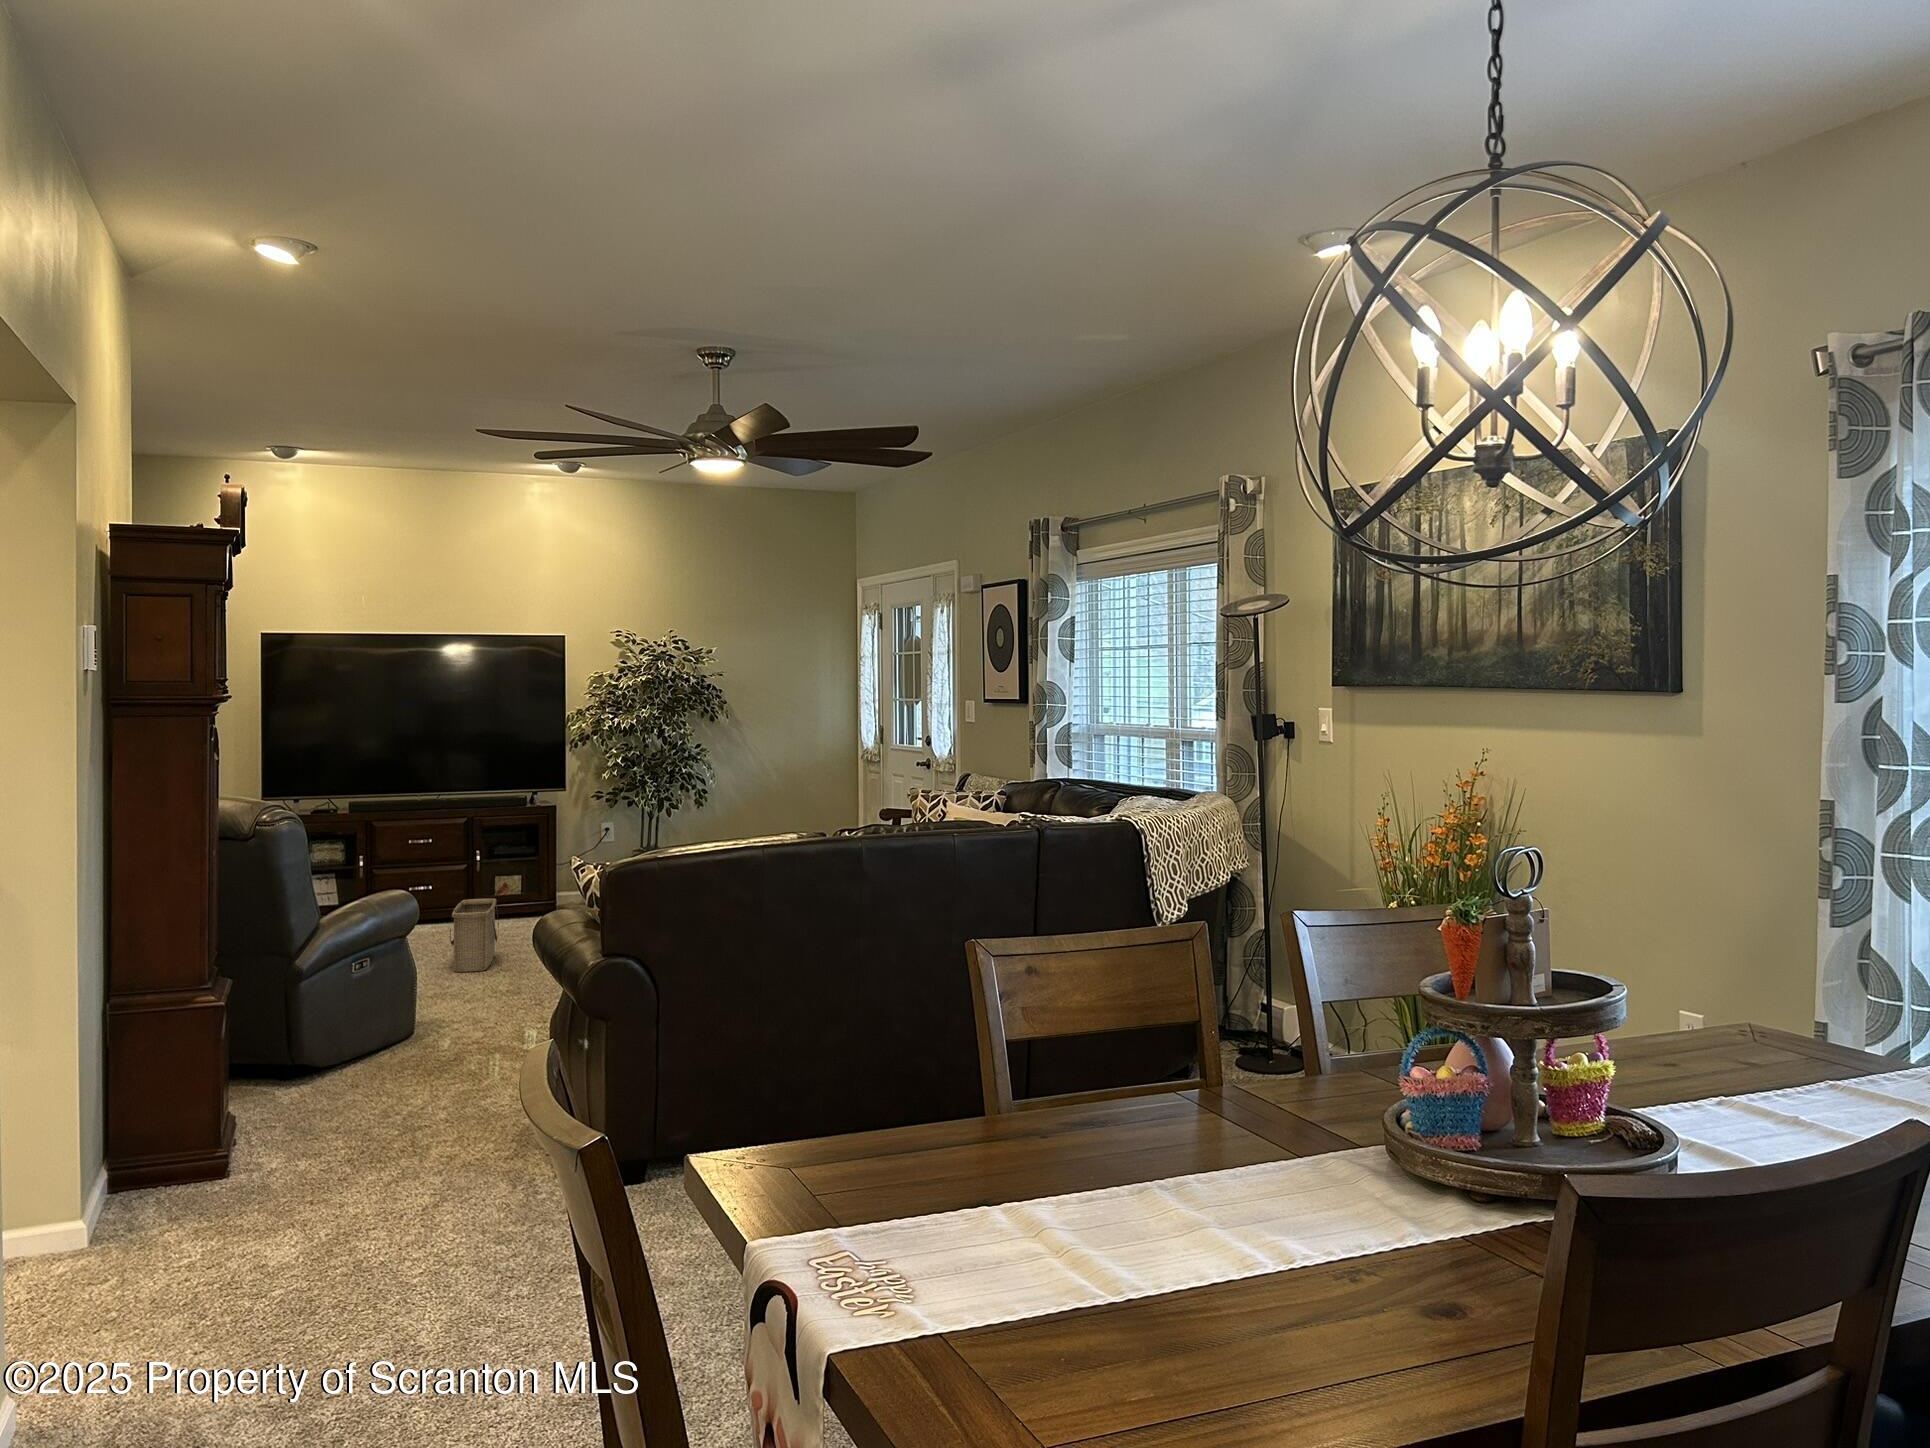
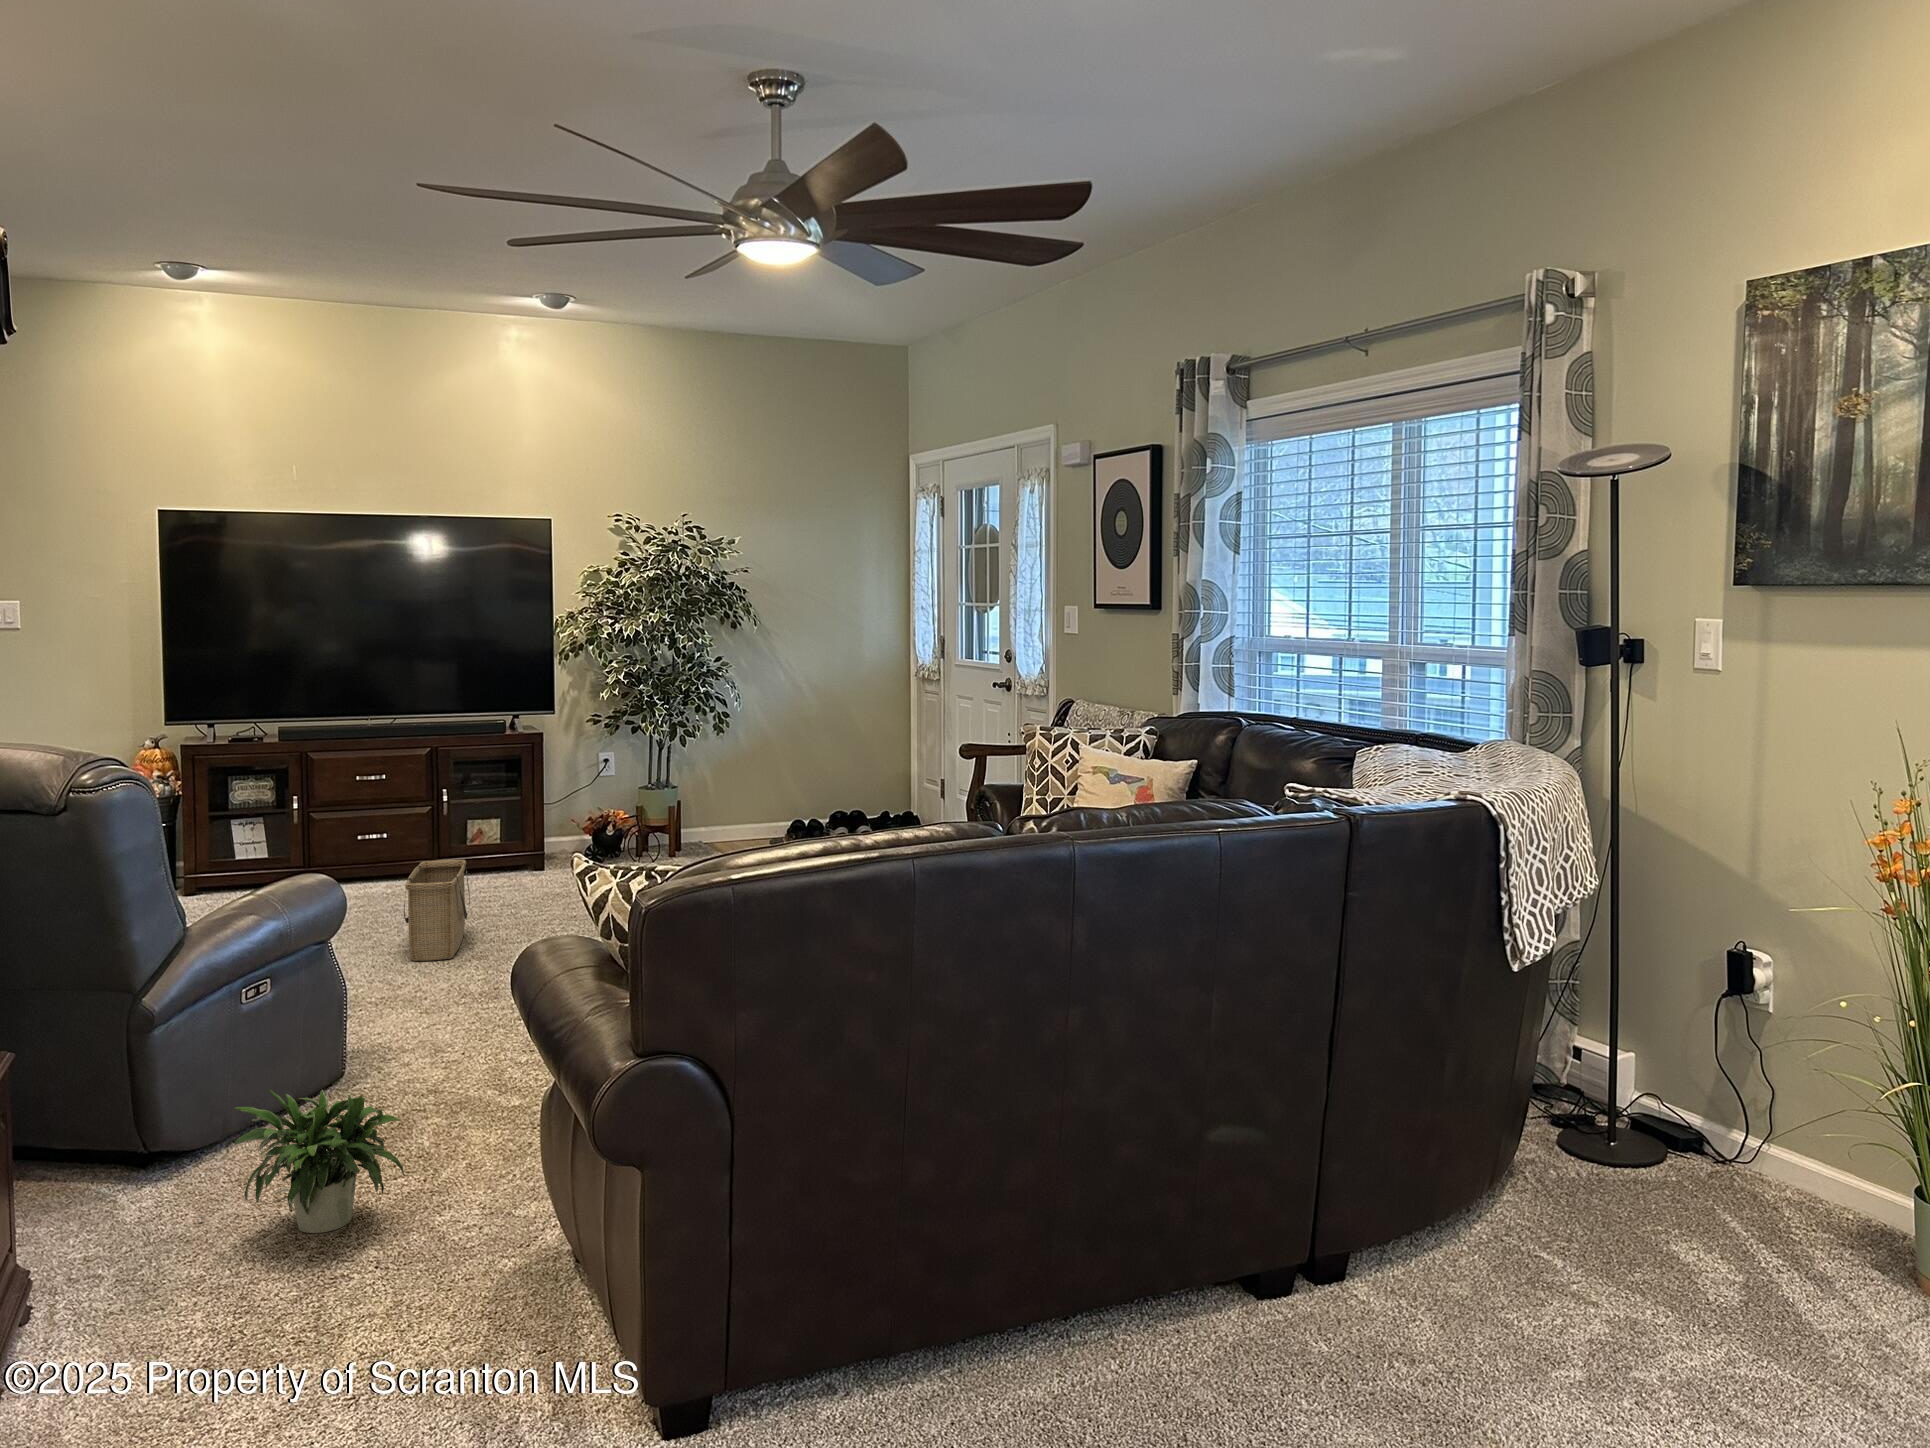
potted plant: none [331,1016,464,1107] -> present [199,1090,405,1233]

